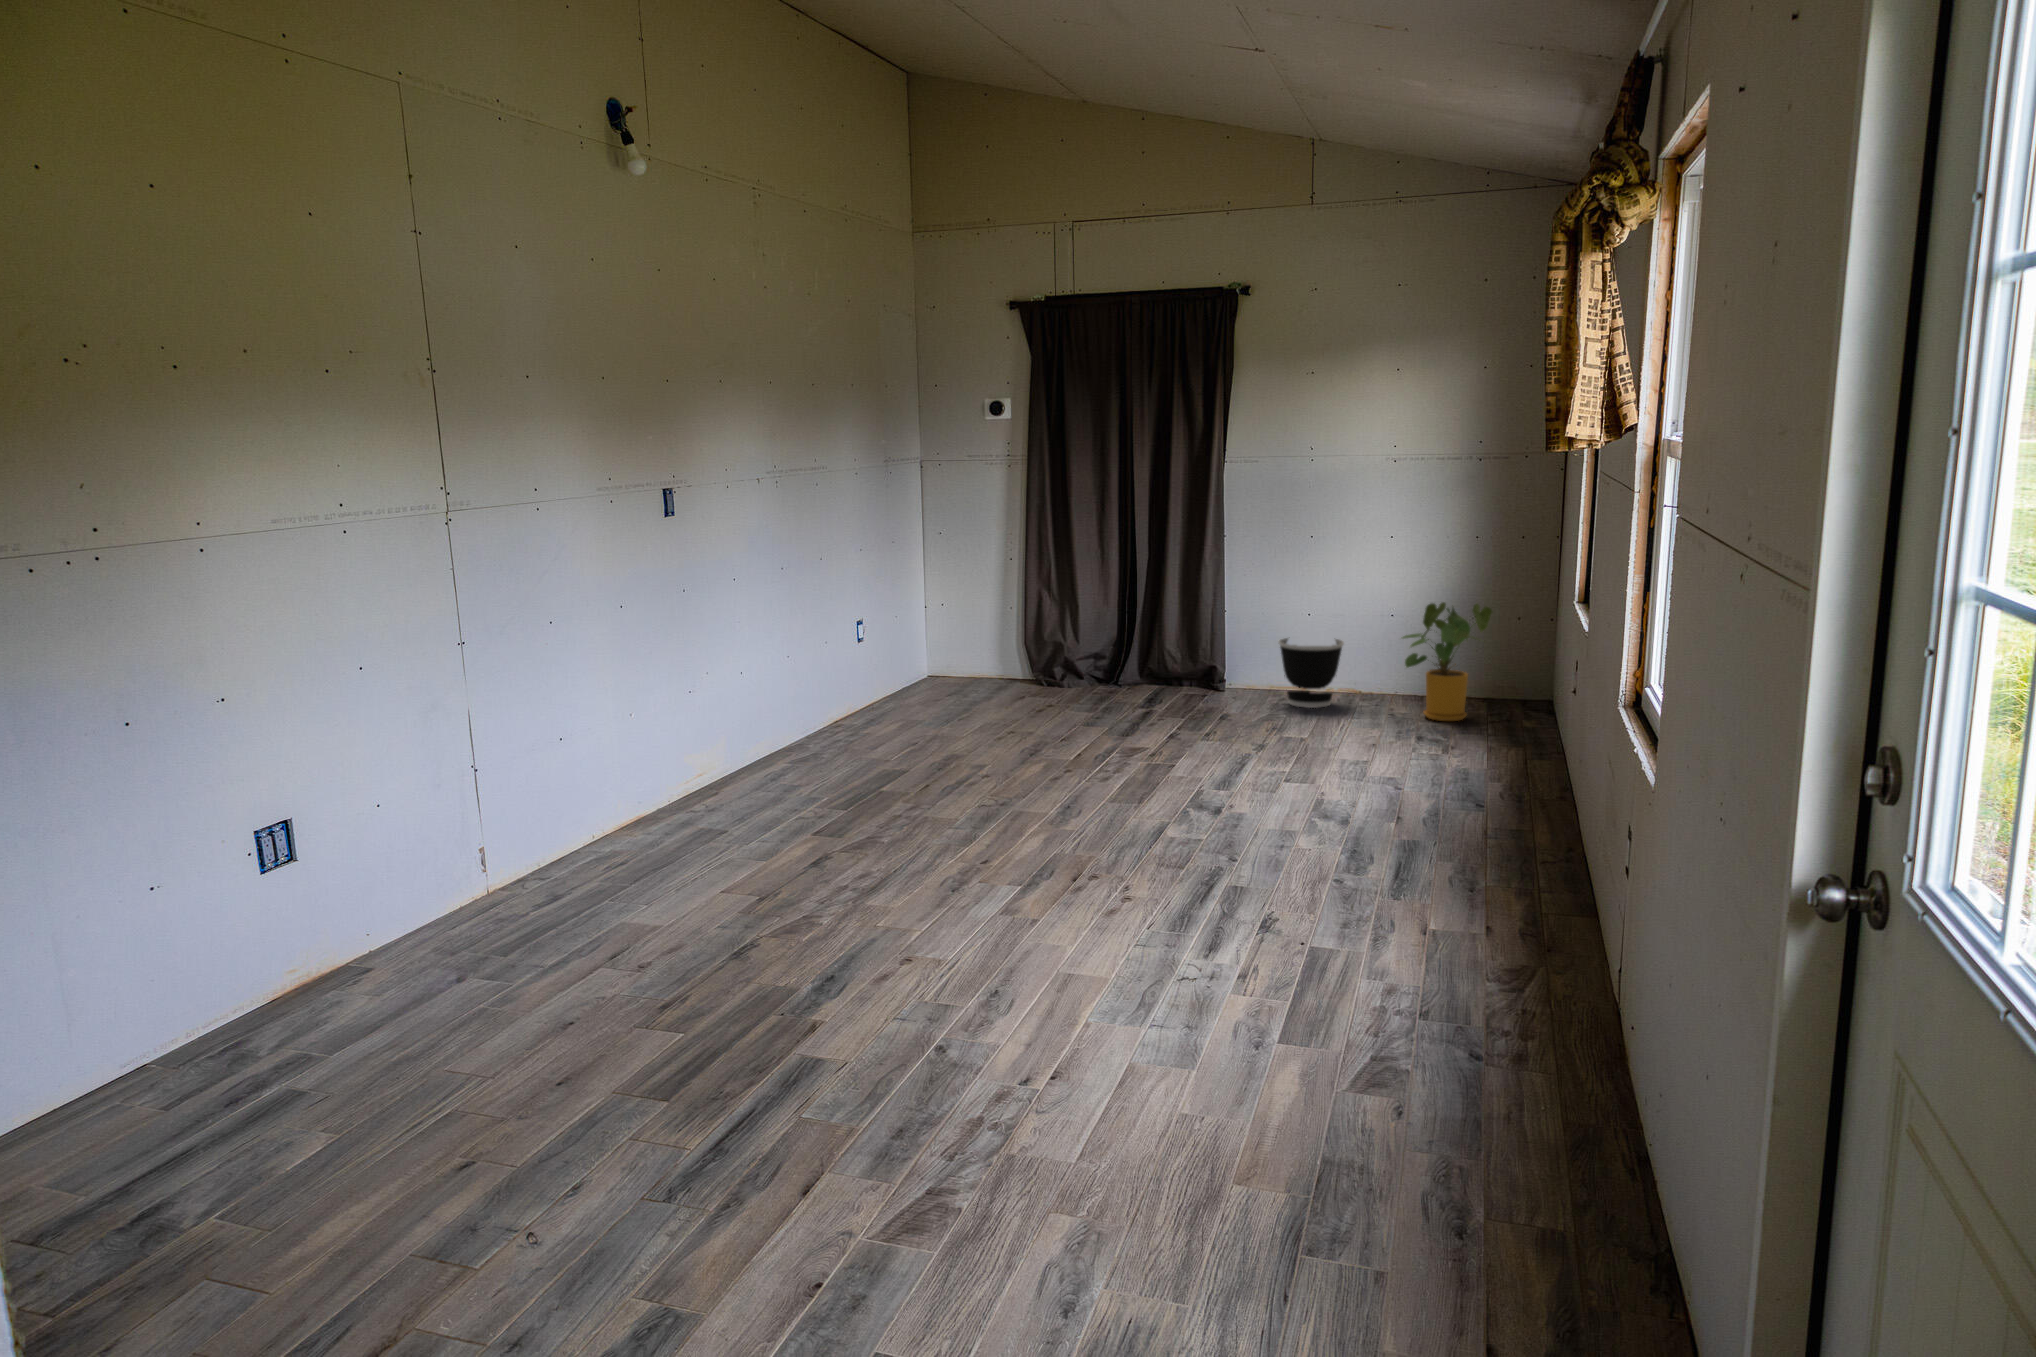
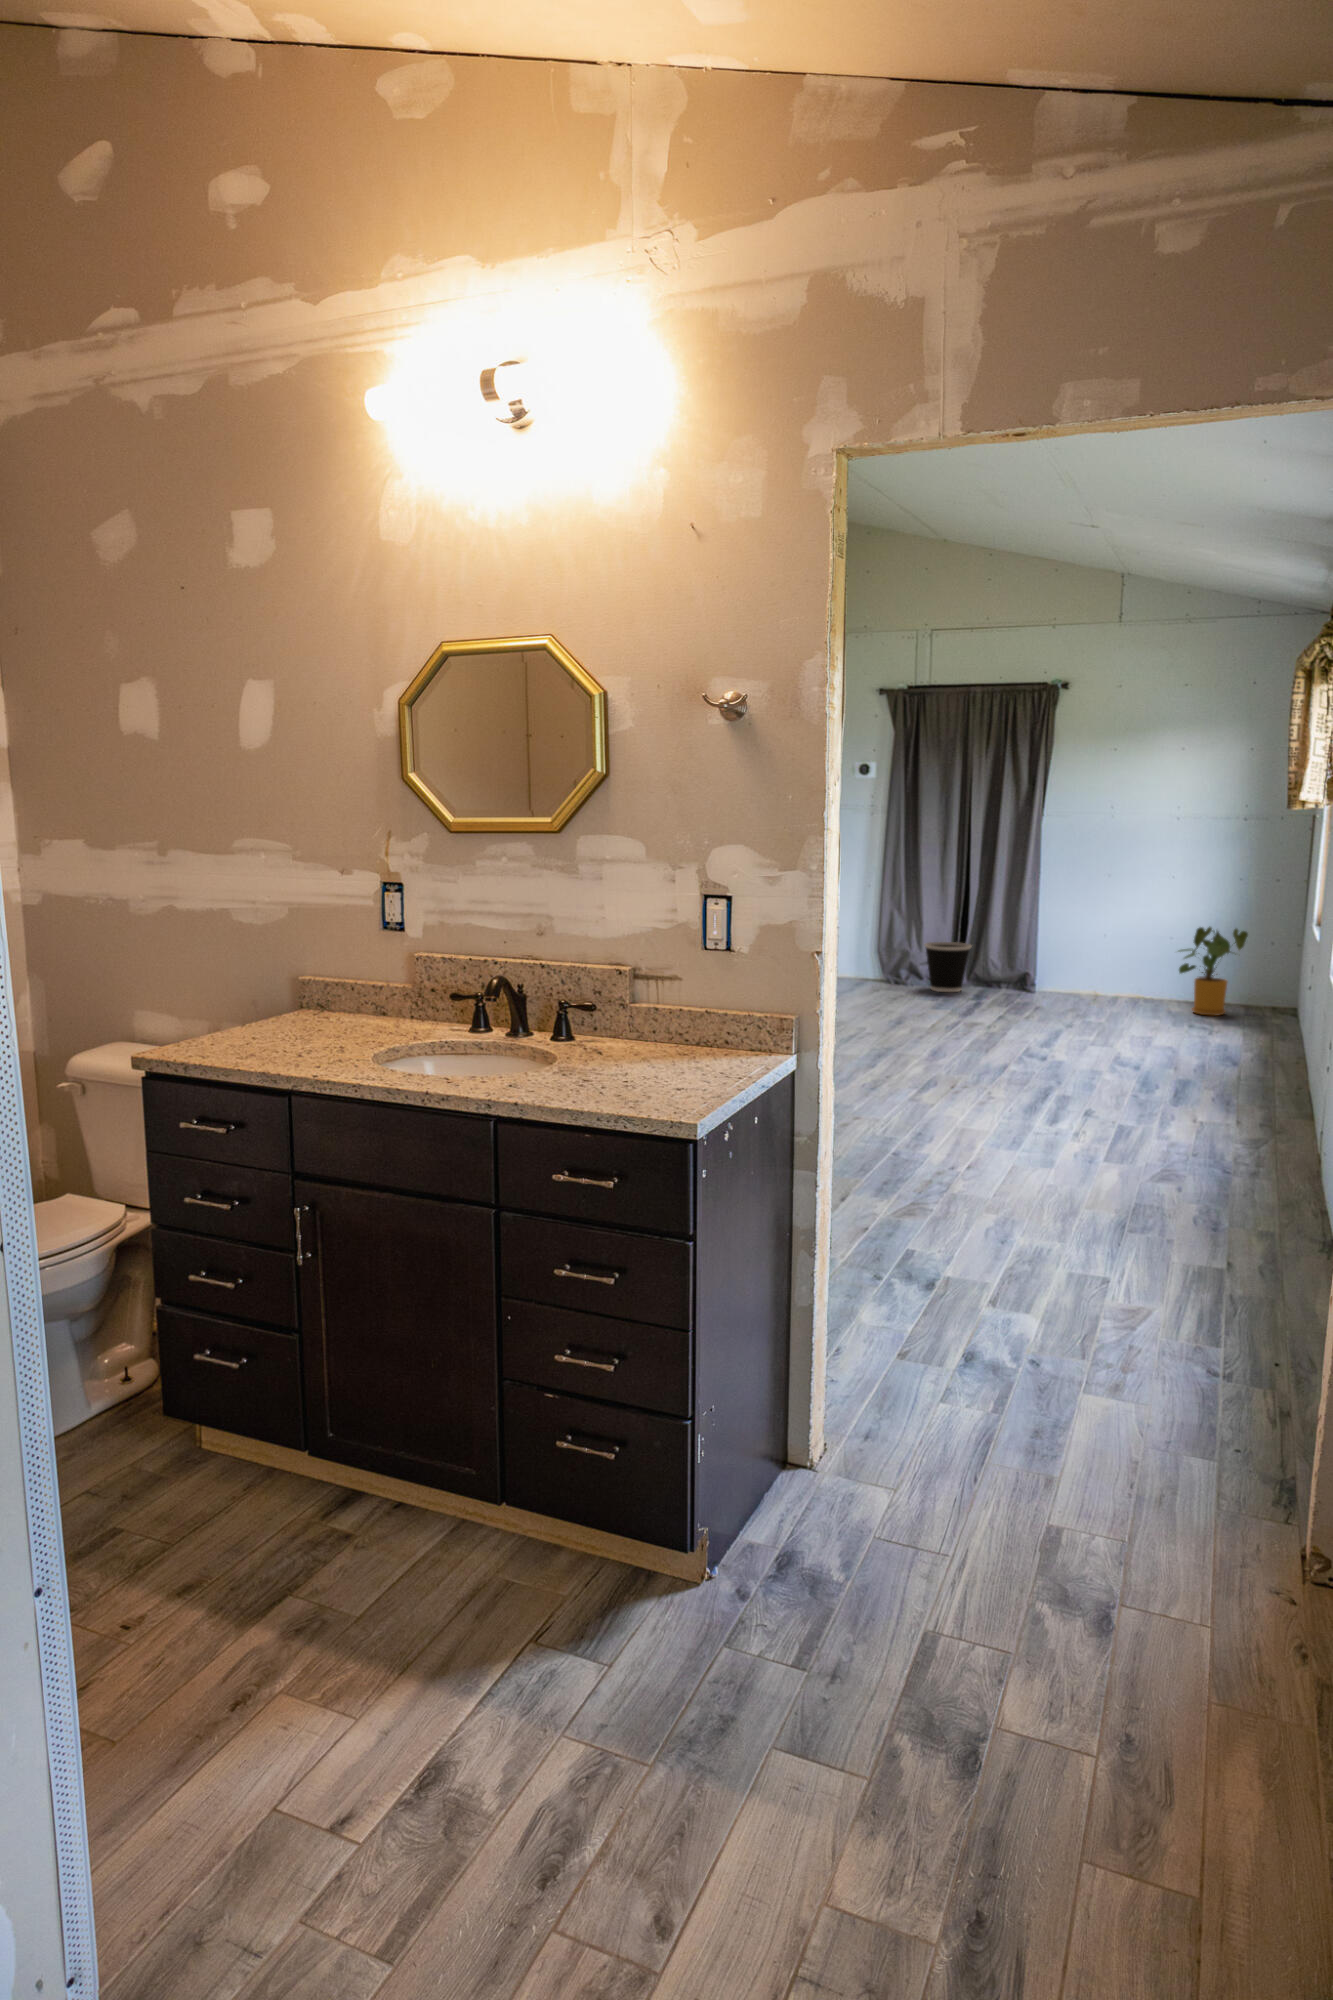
wastebasket: present [1279,638,1344,708] -> present [925,942,971,992]

